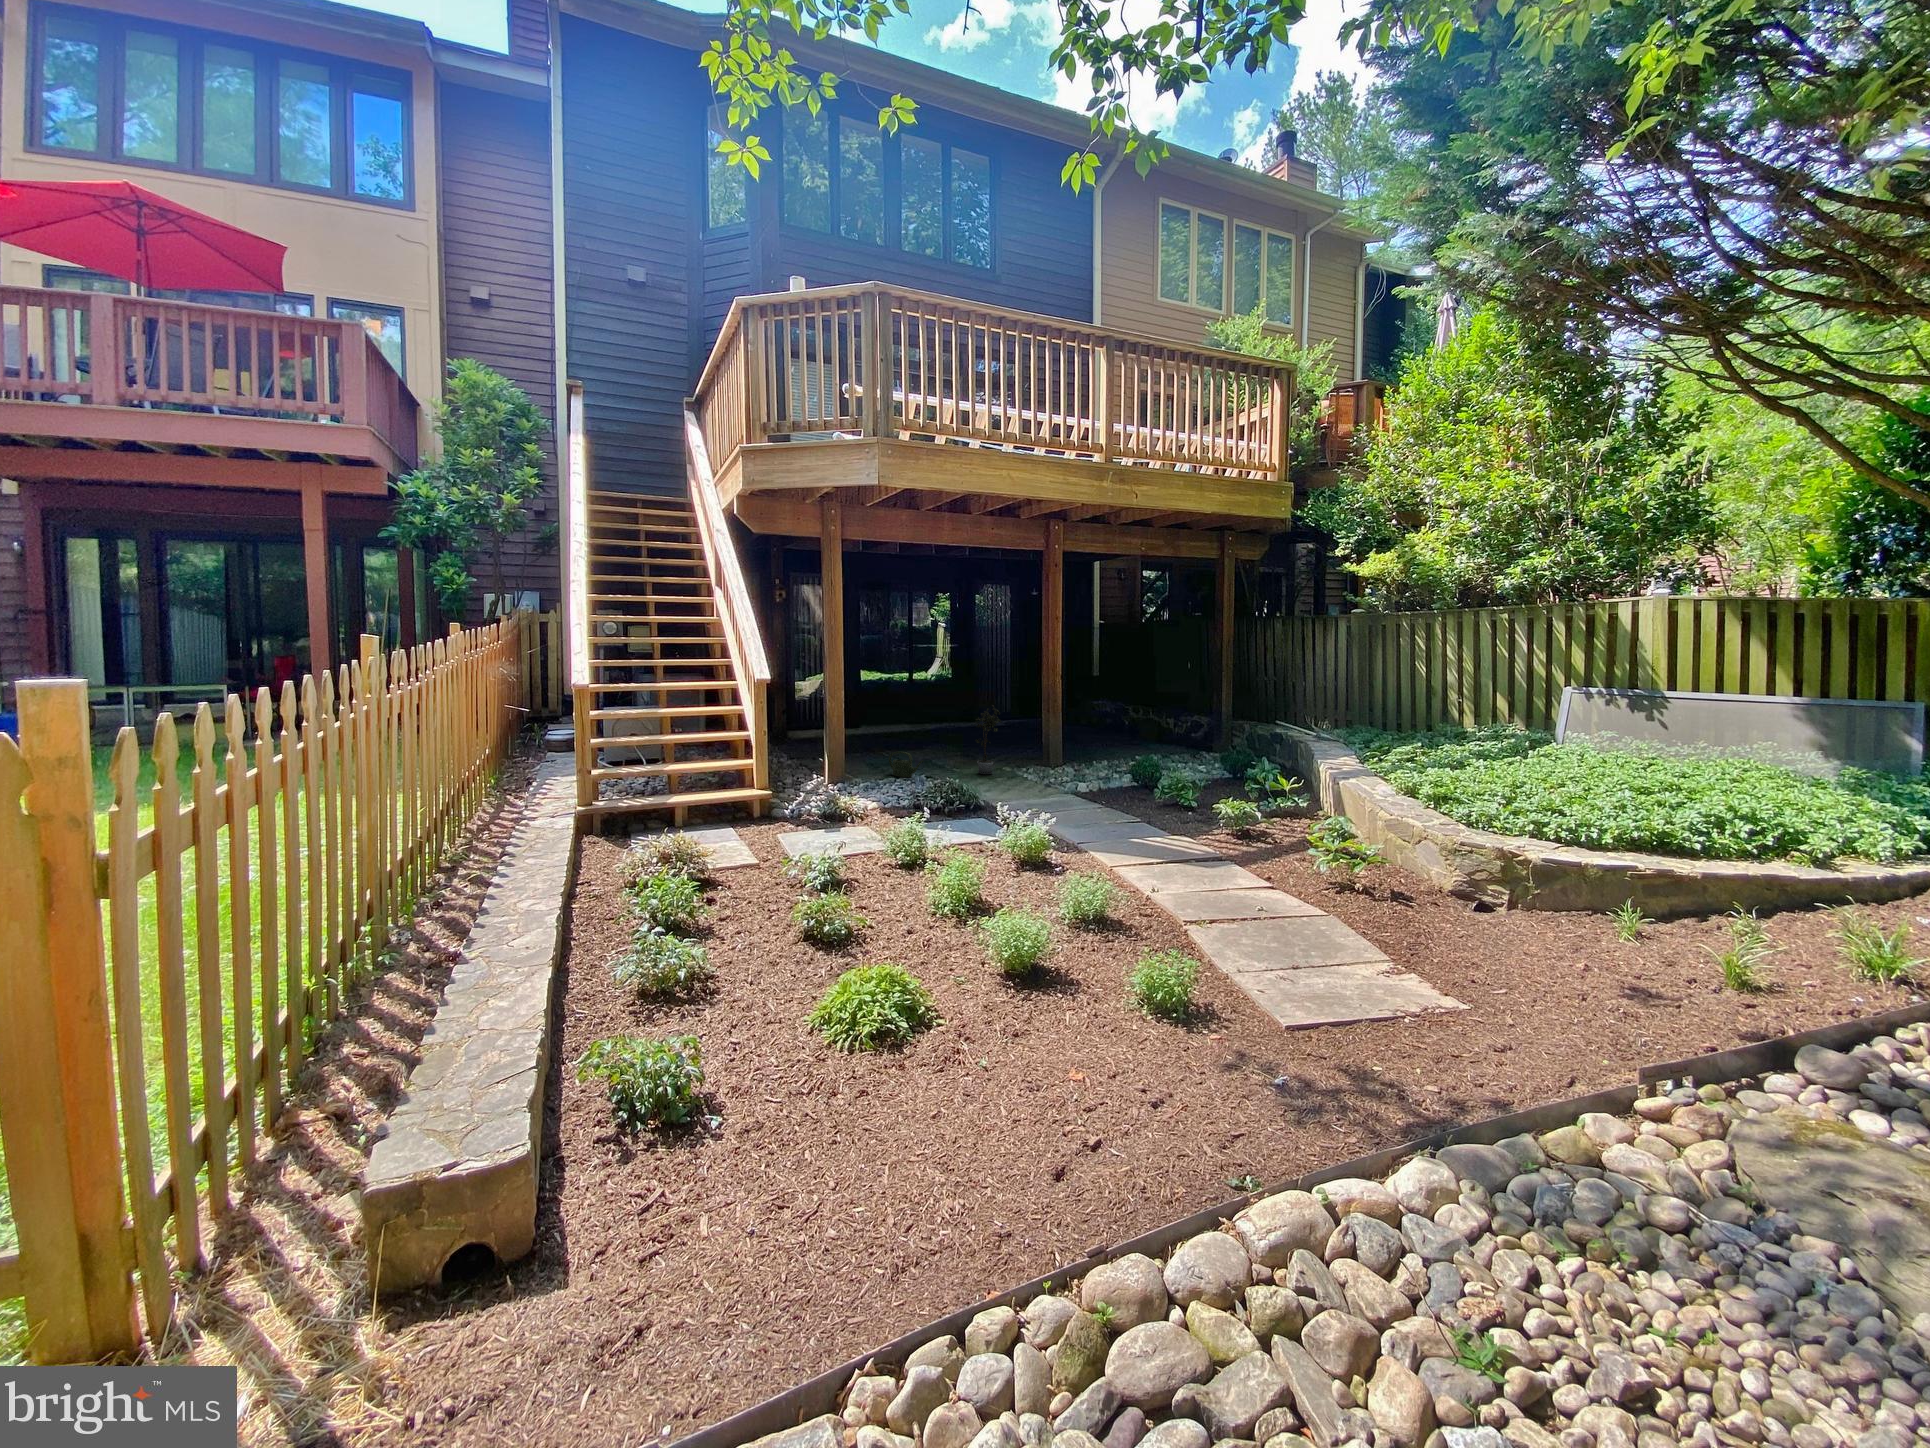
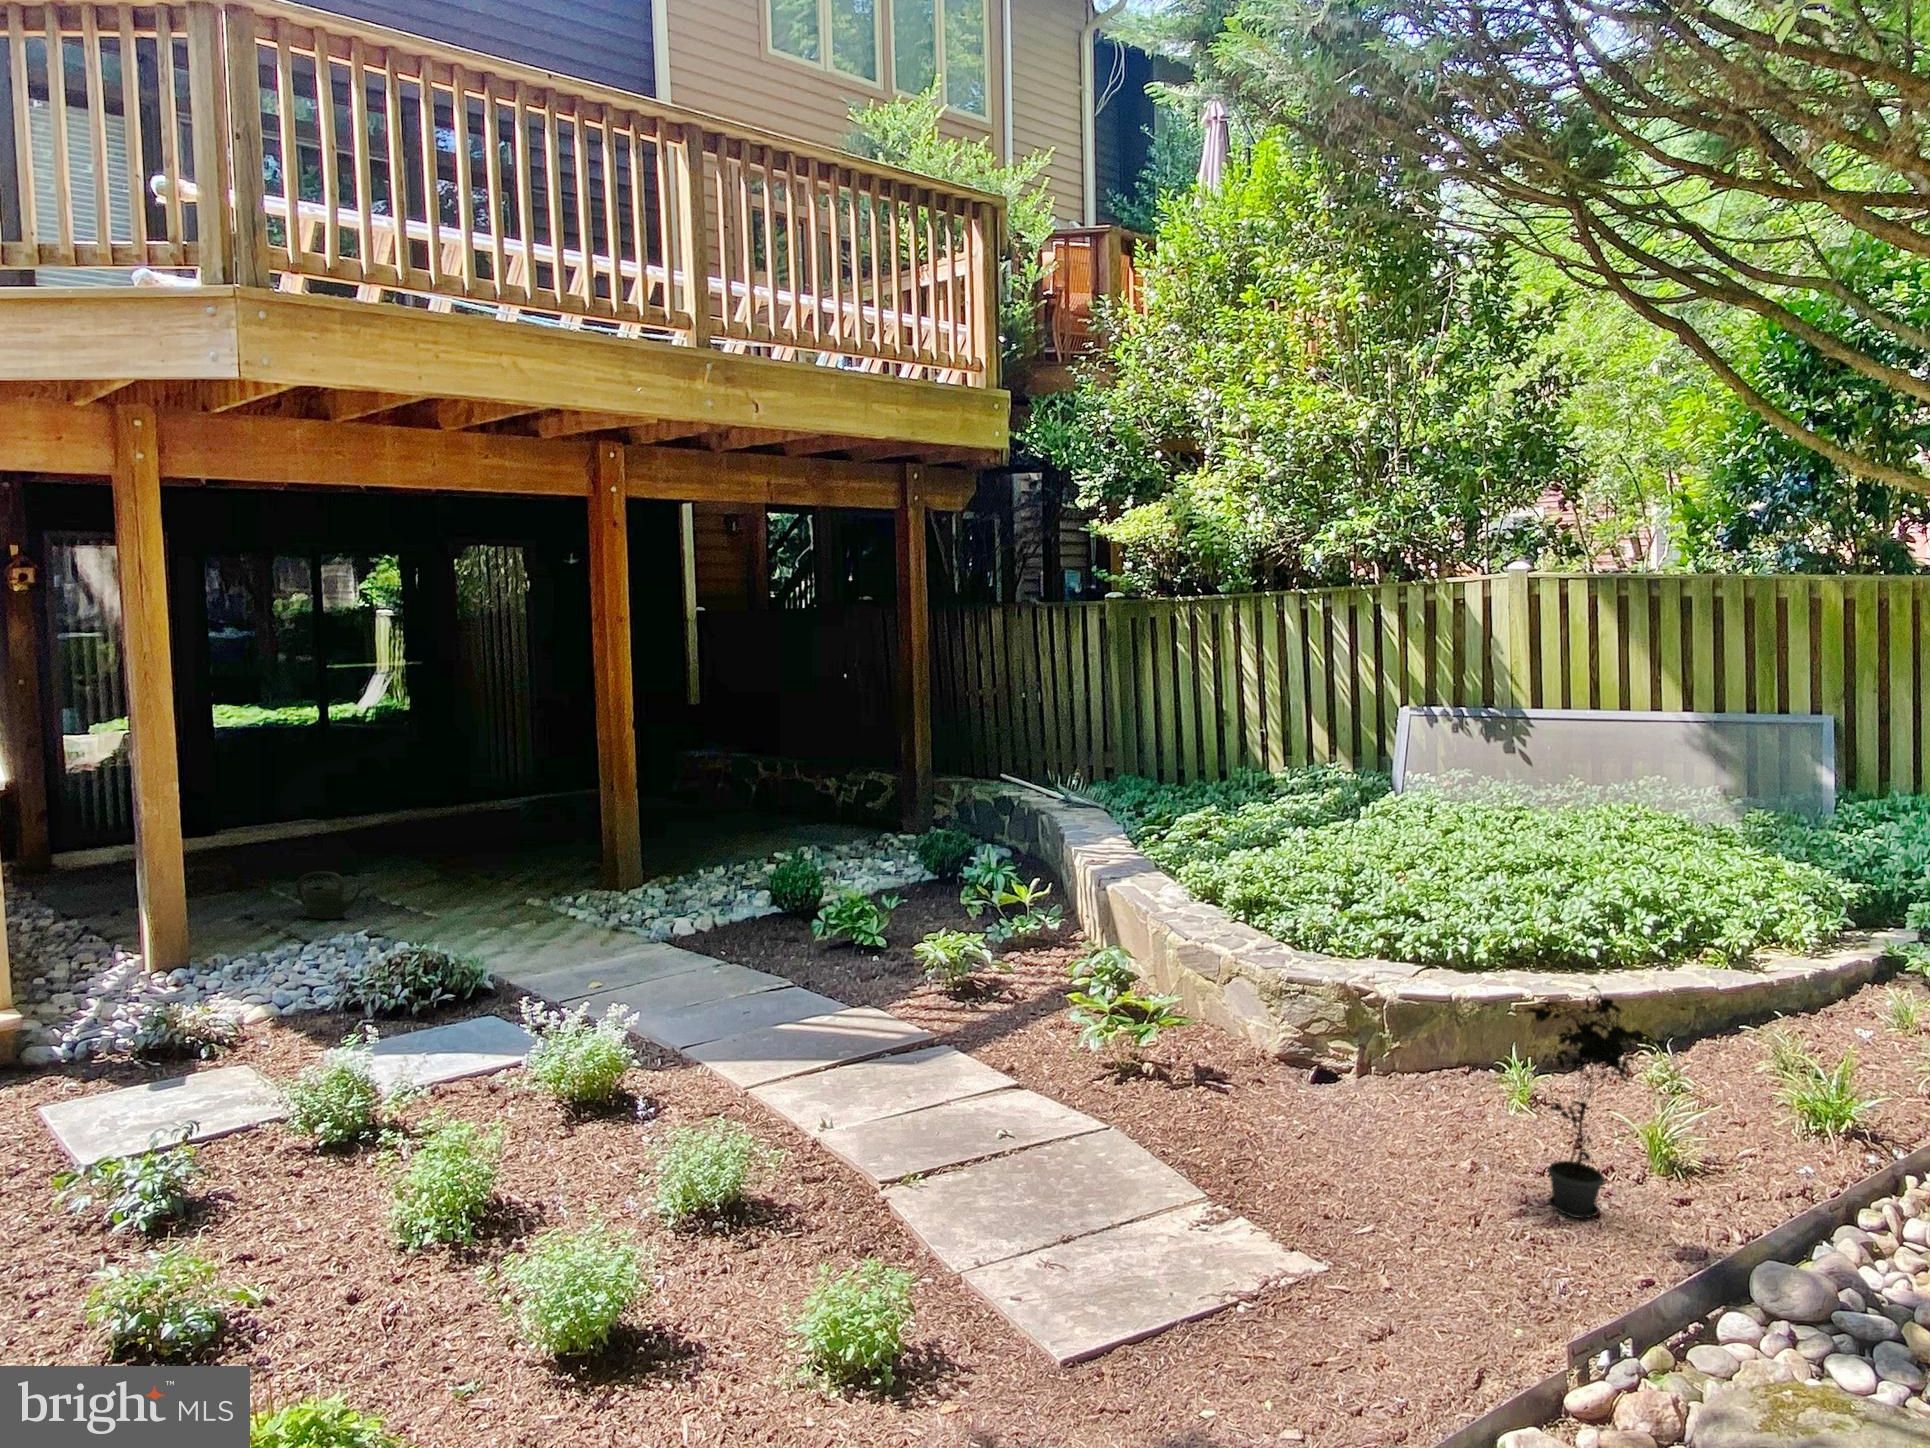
potted plant: present [975,705,1001,775] -> present [1529,986,1669,1218]

